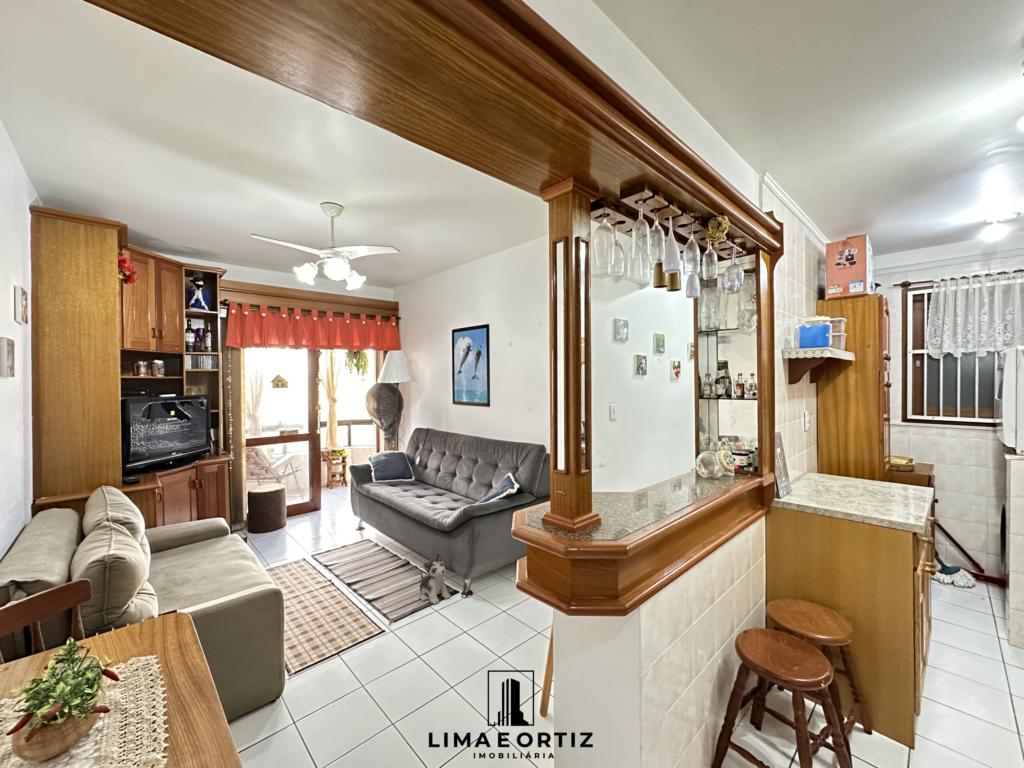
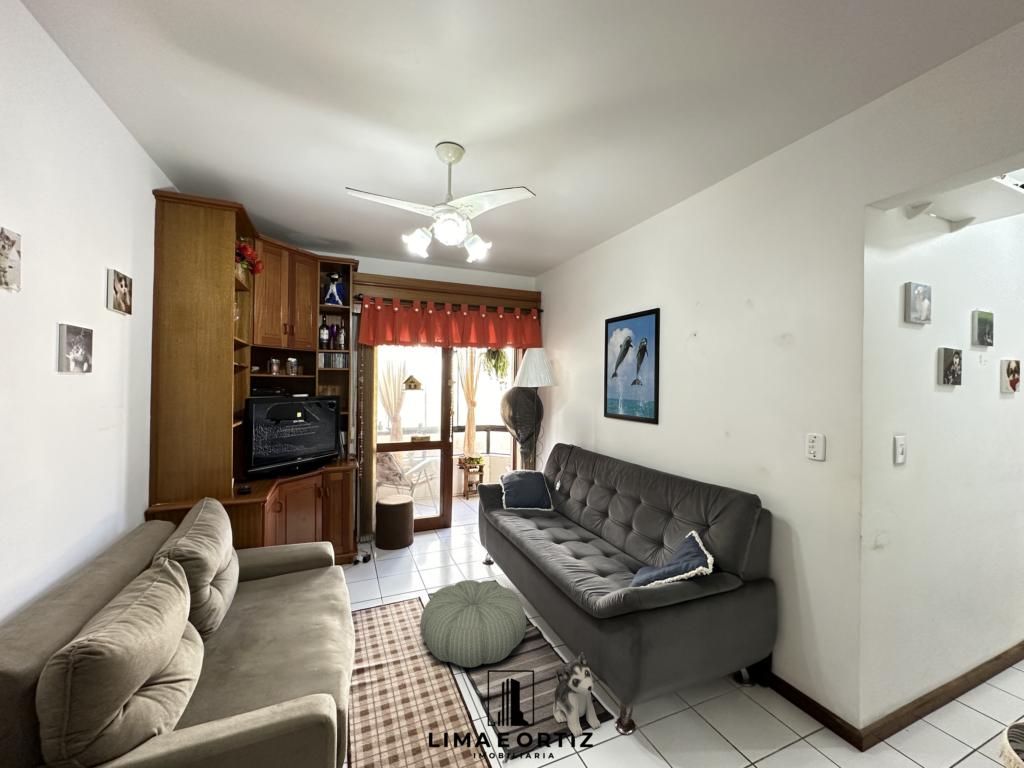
pouf: none [312,532,397,588] -> present [420,580,526,667]

